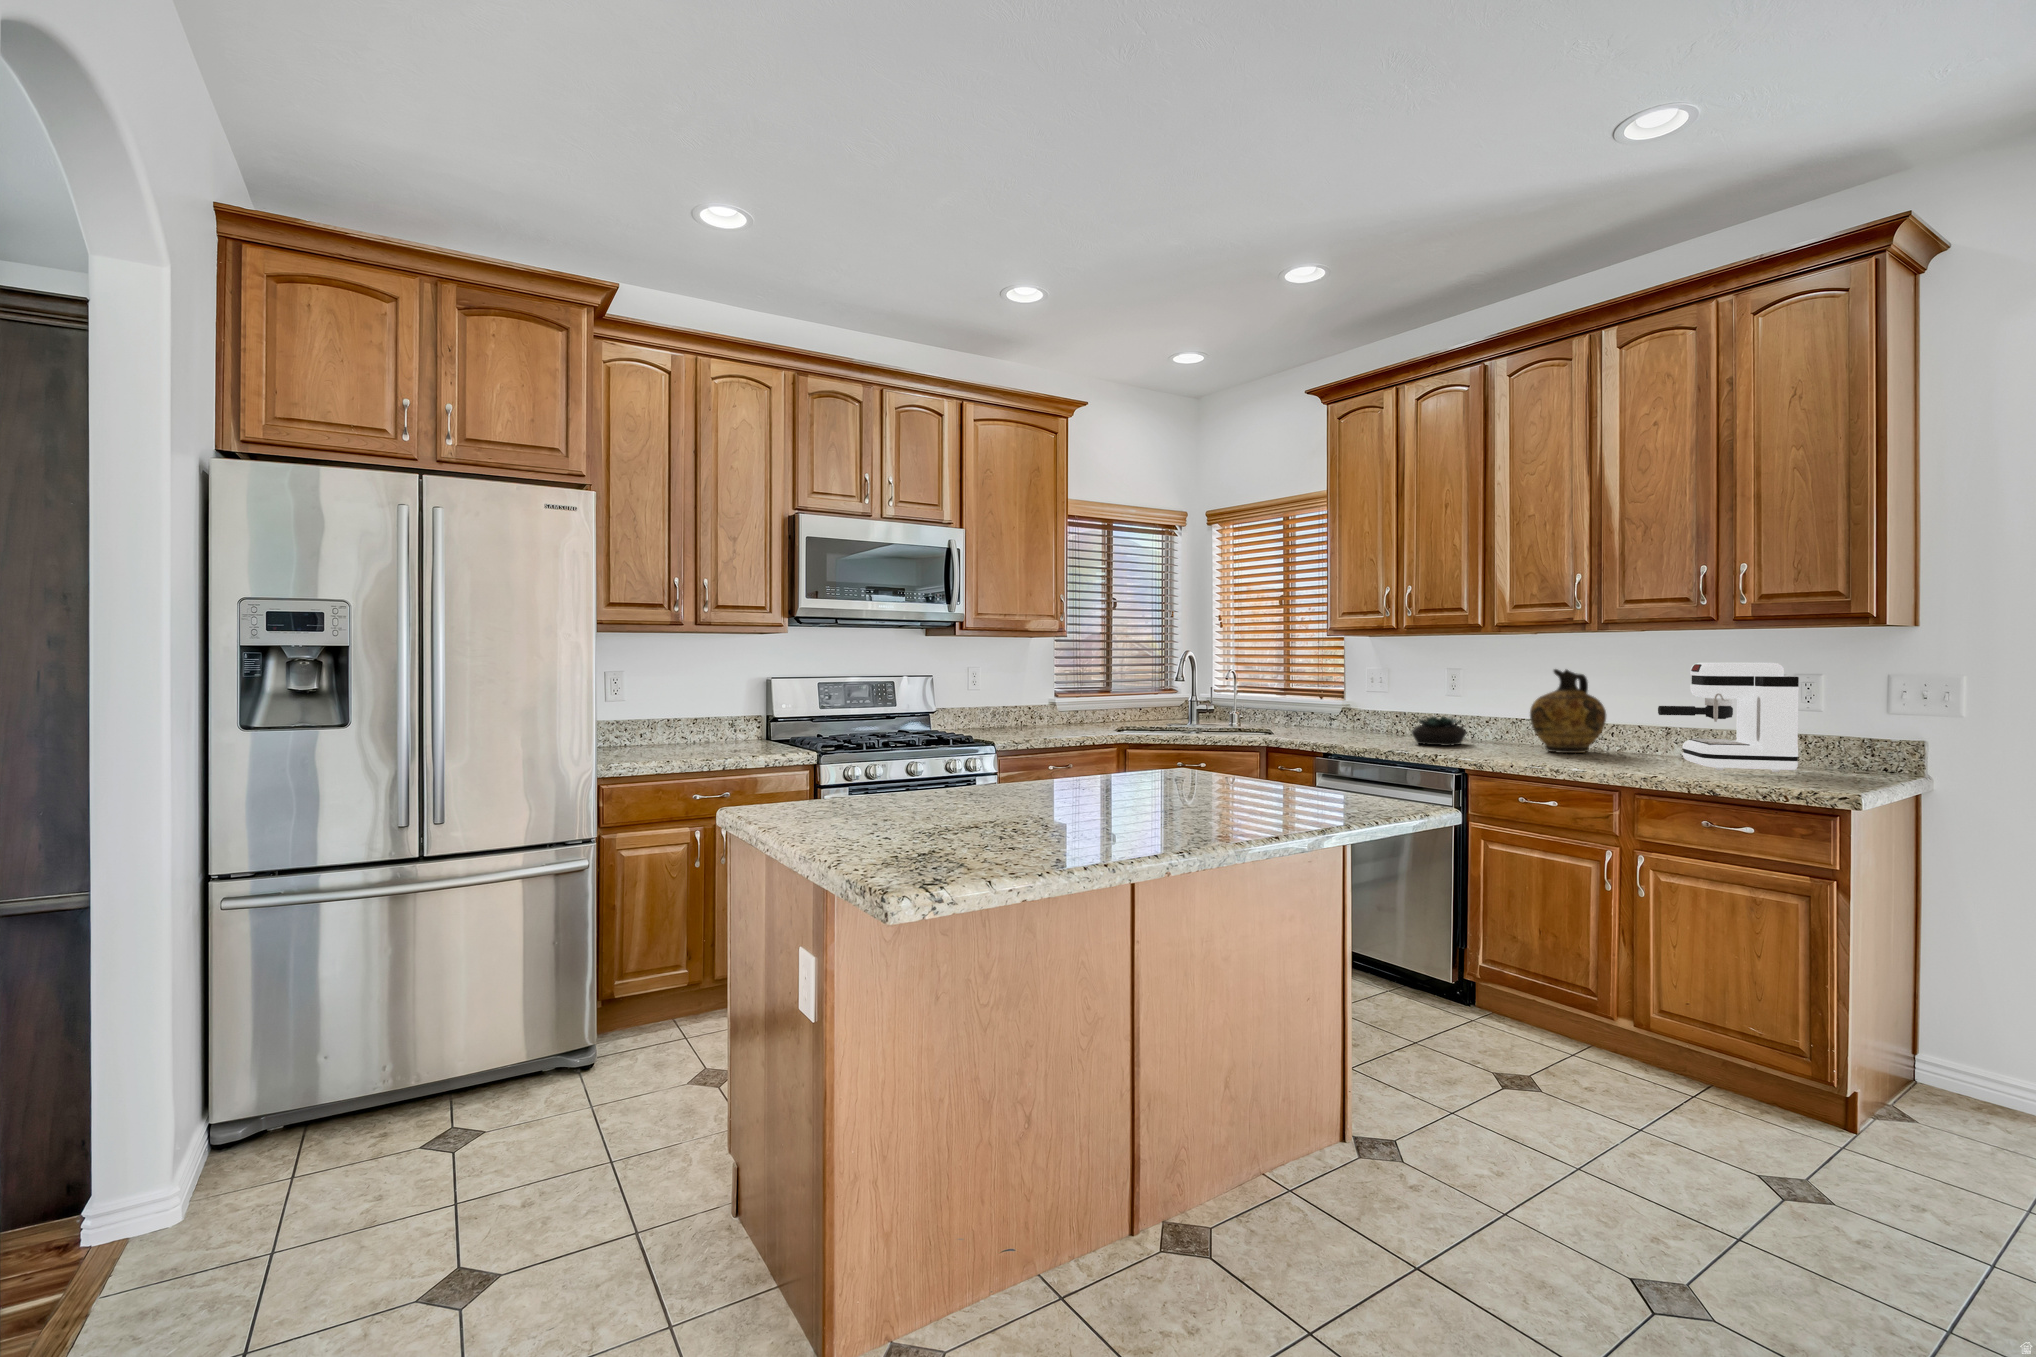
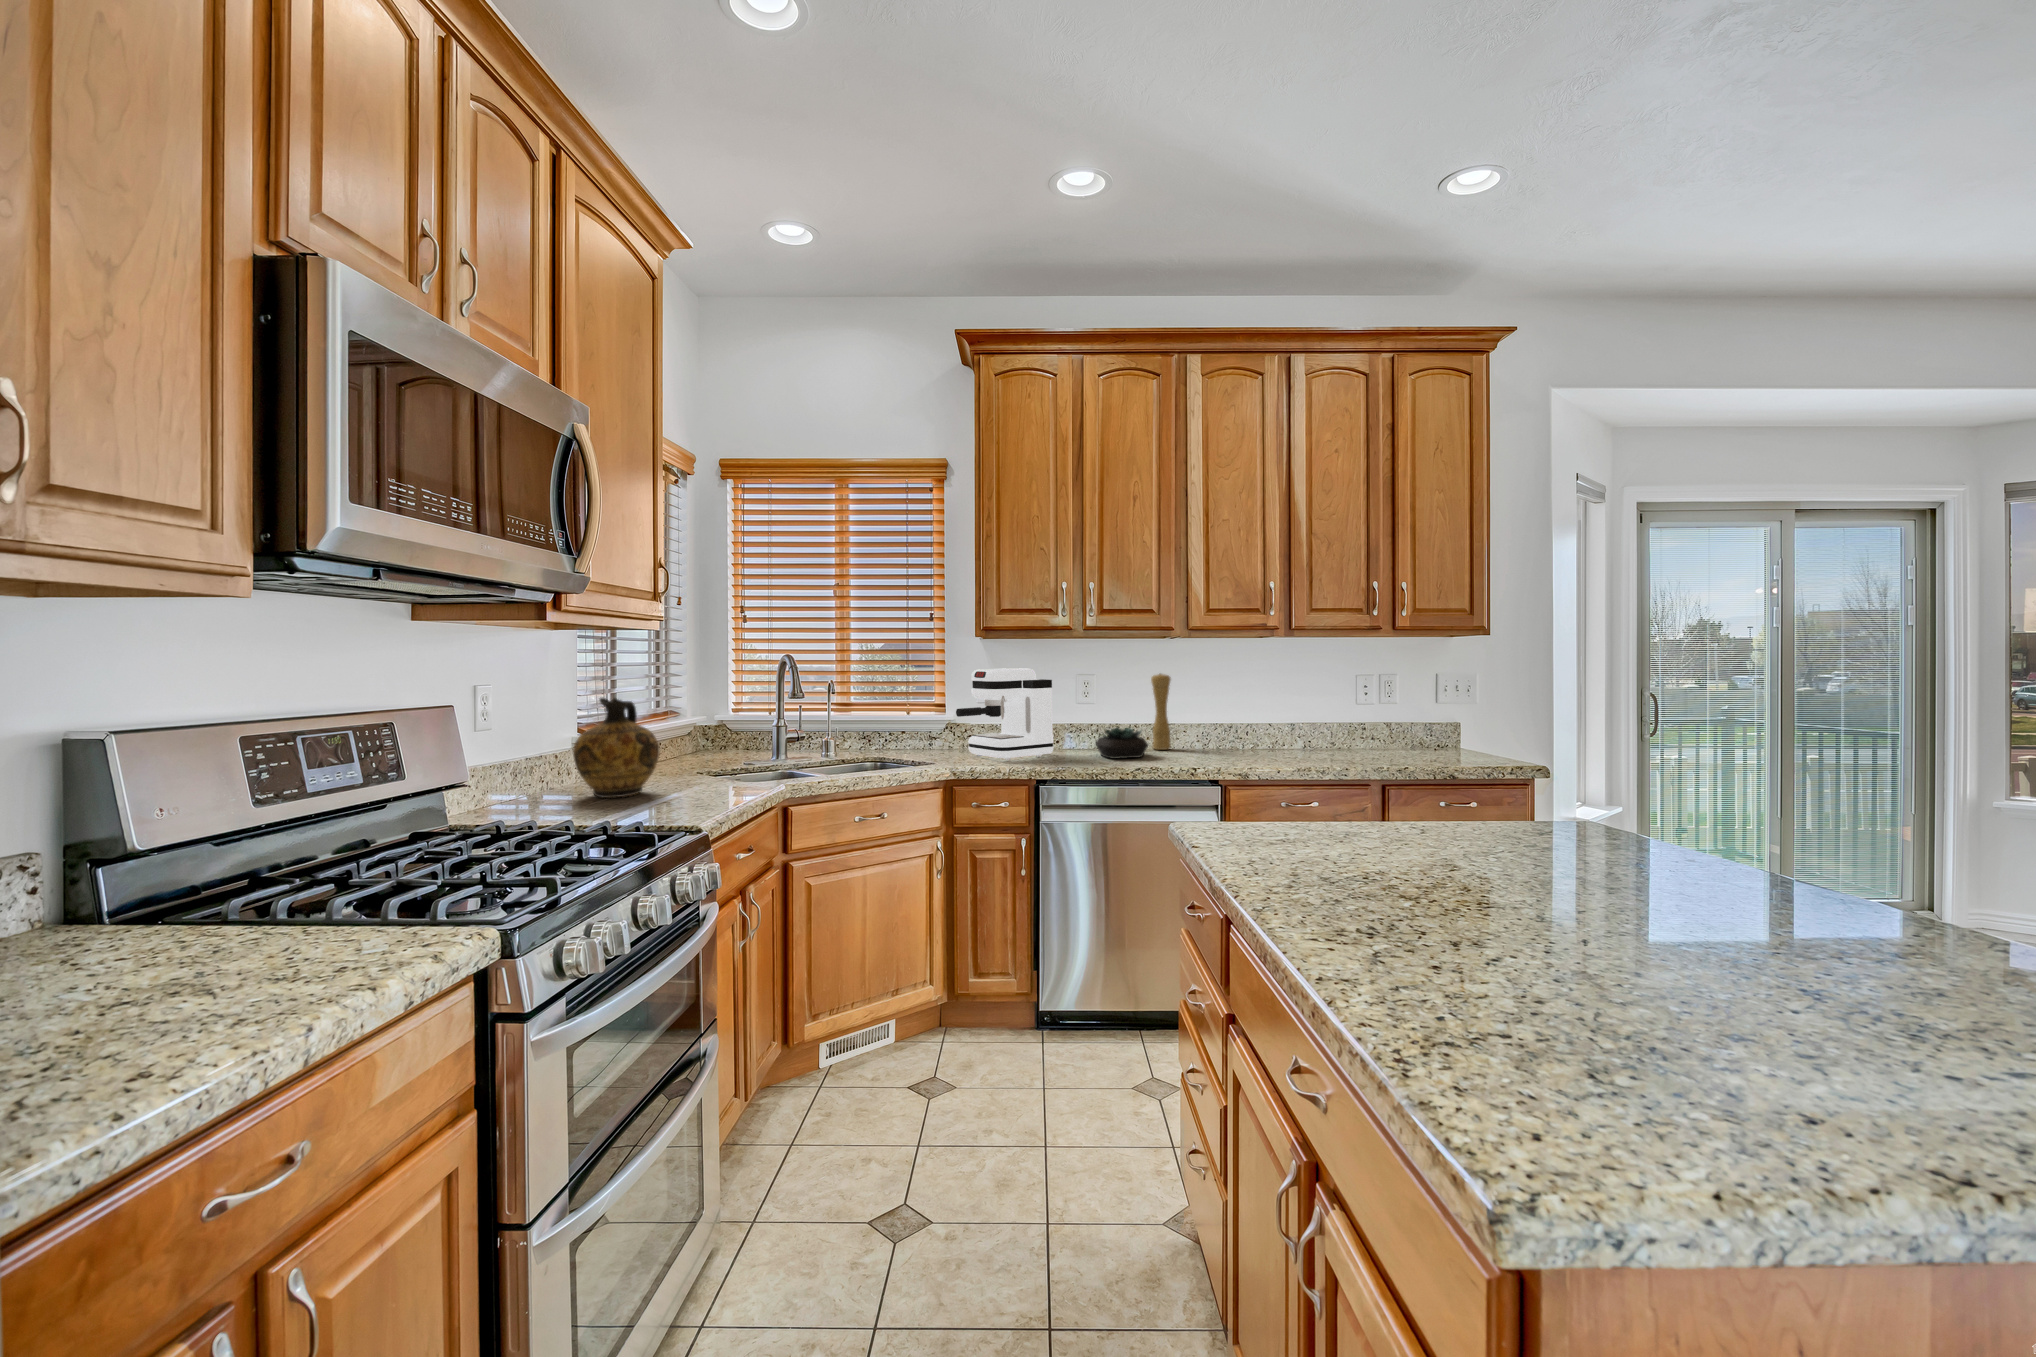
coffee maker: present [1658,663,1799,772] -> present [956,668,1053,760]
pepper mill: none [1497,666,1519,744] -> present [1151,674,1171,750]
ceramic jug: present [1530,669,1606,753] -> present [573,697,659,798]

